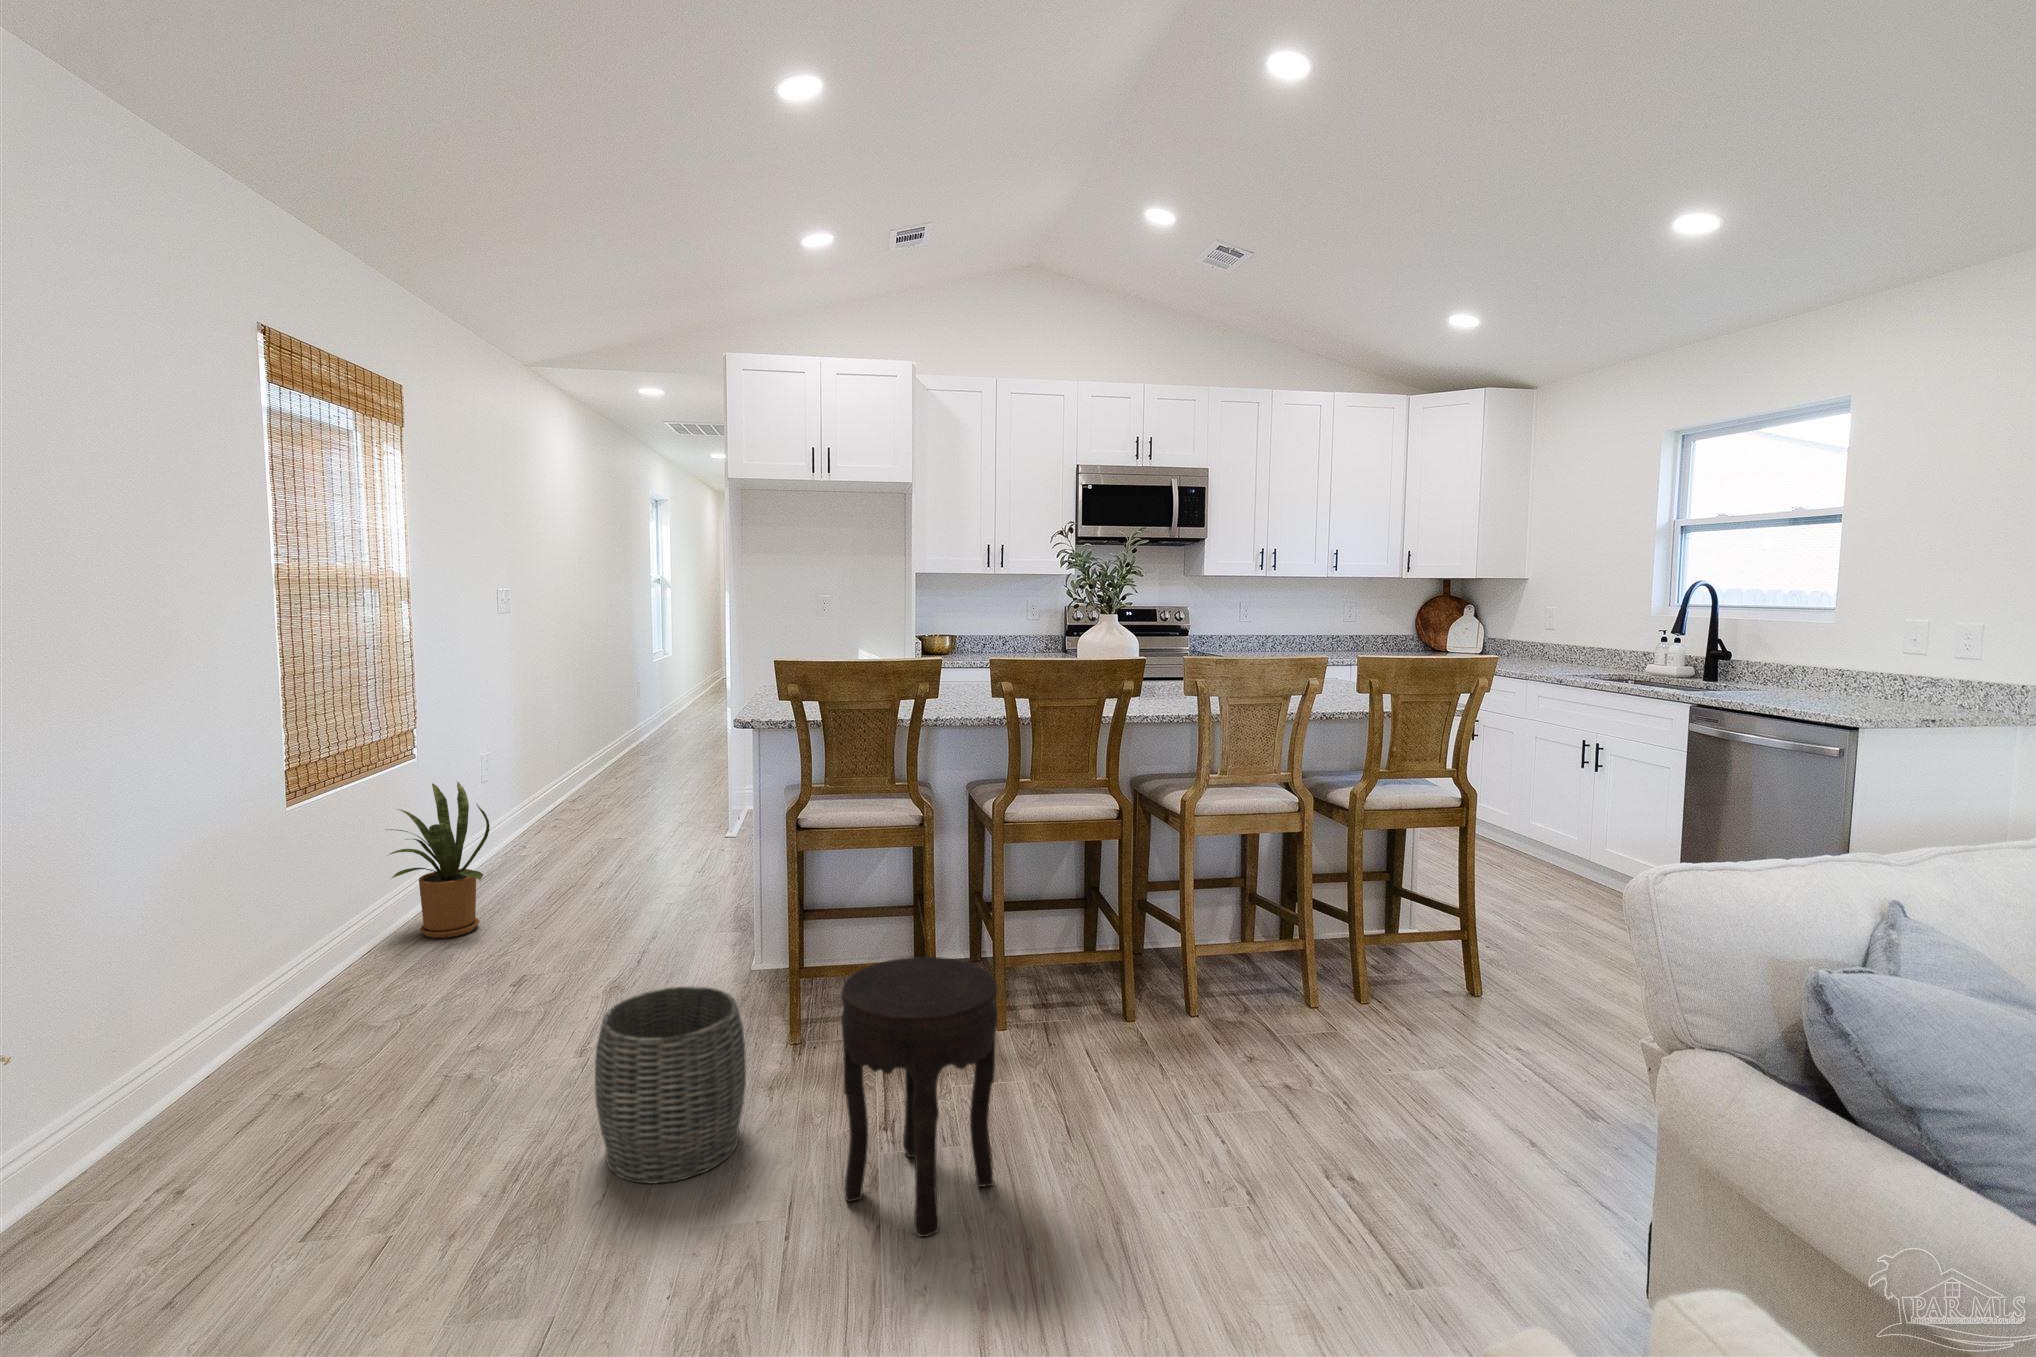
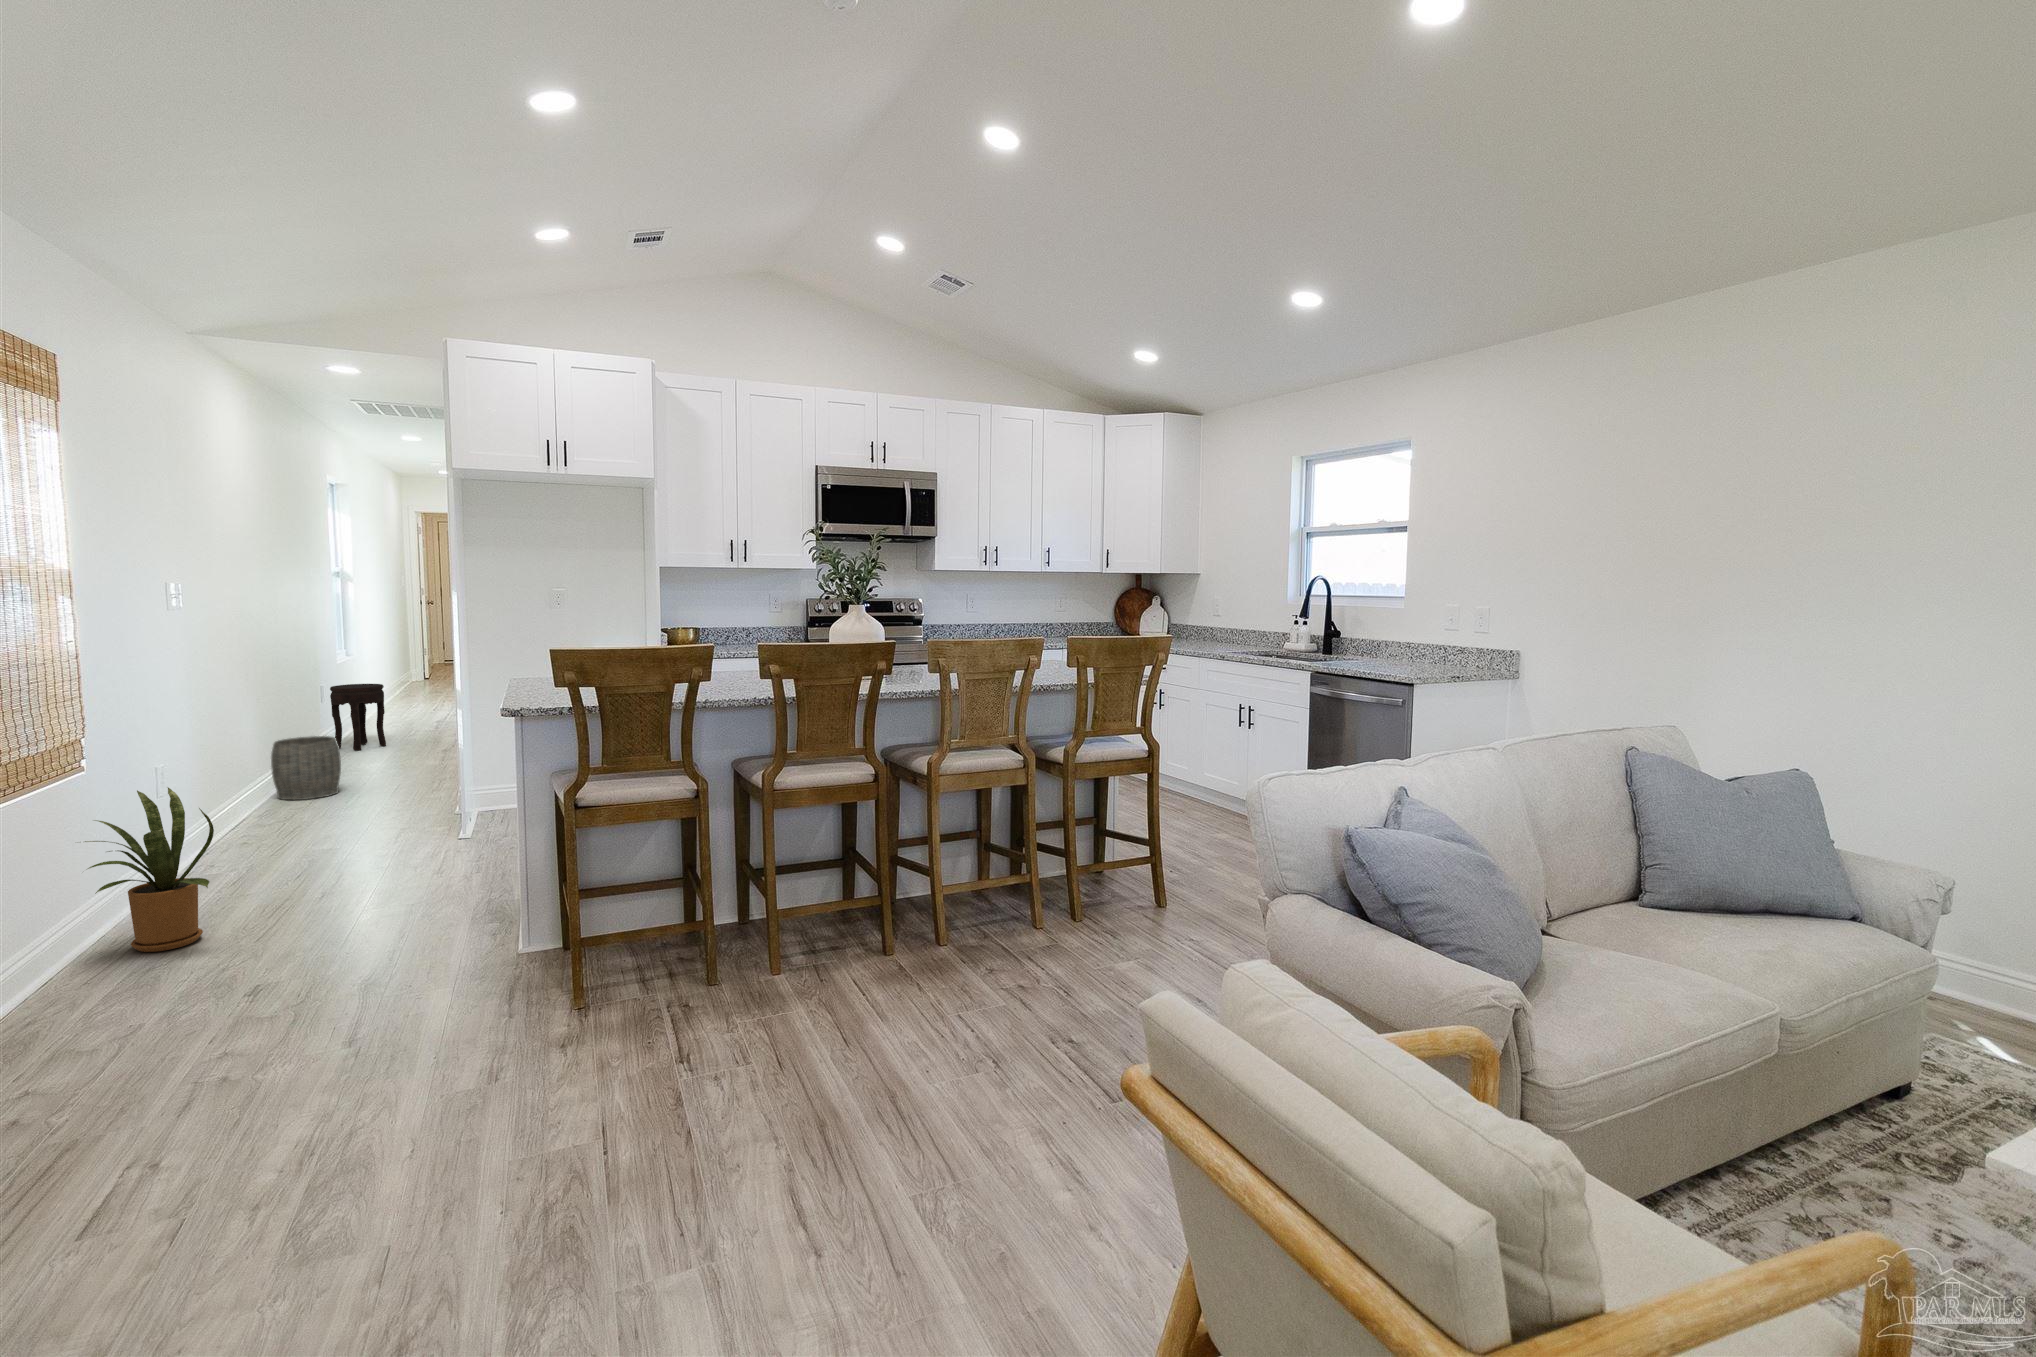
side table: present [841,957,997,1237] -> present [330,684,386,751]
woven basket: present [595,986,746,1184] -> present [271,736,341,800]

